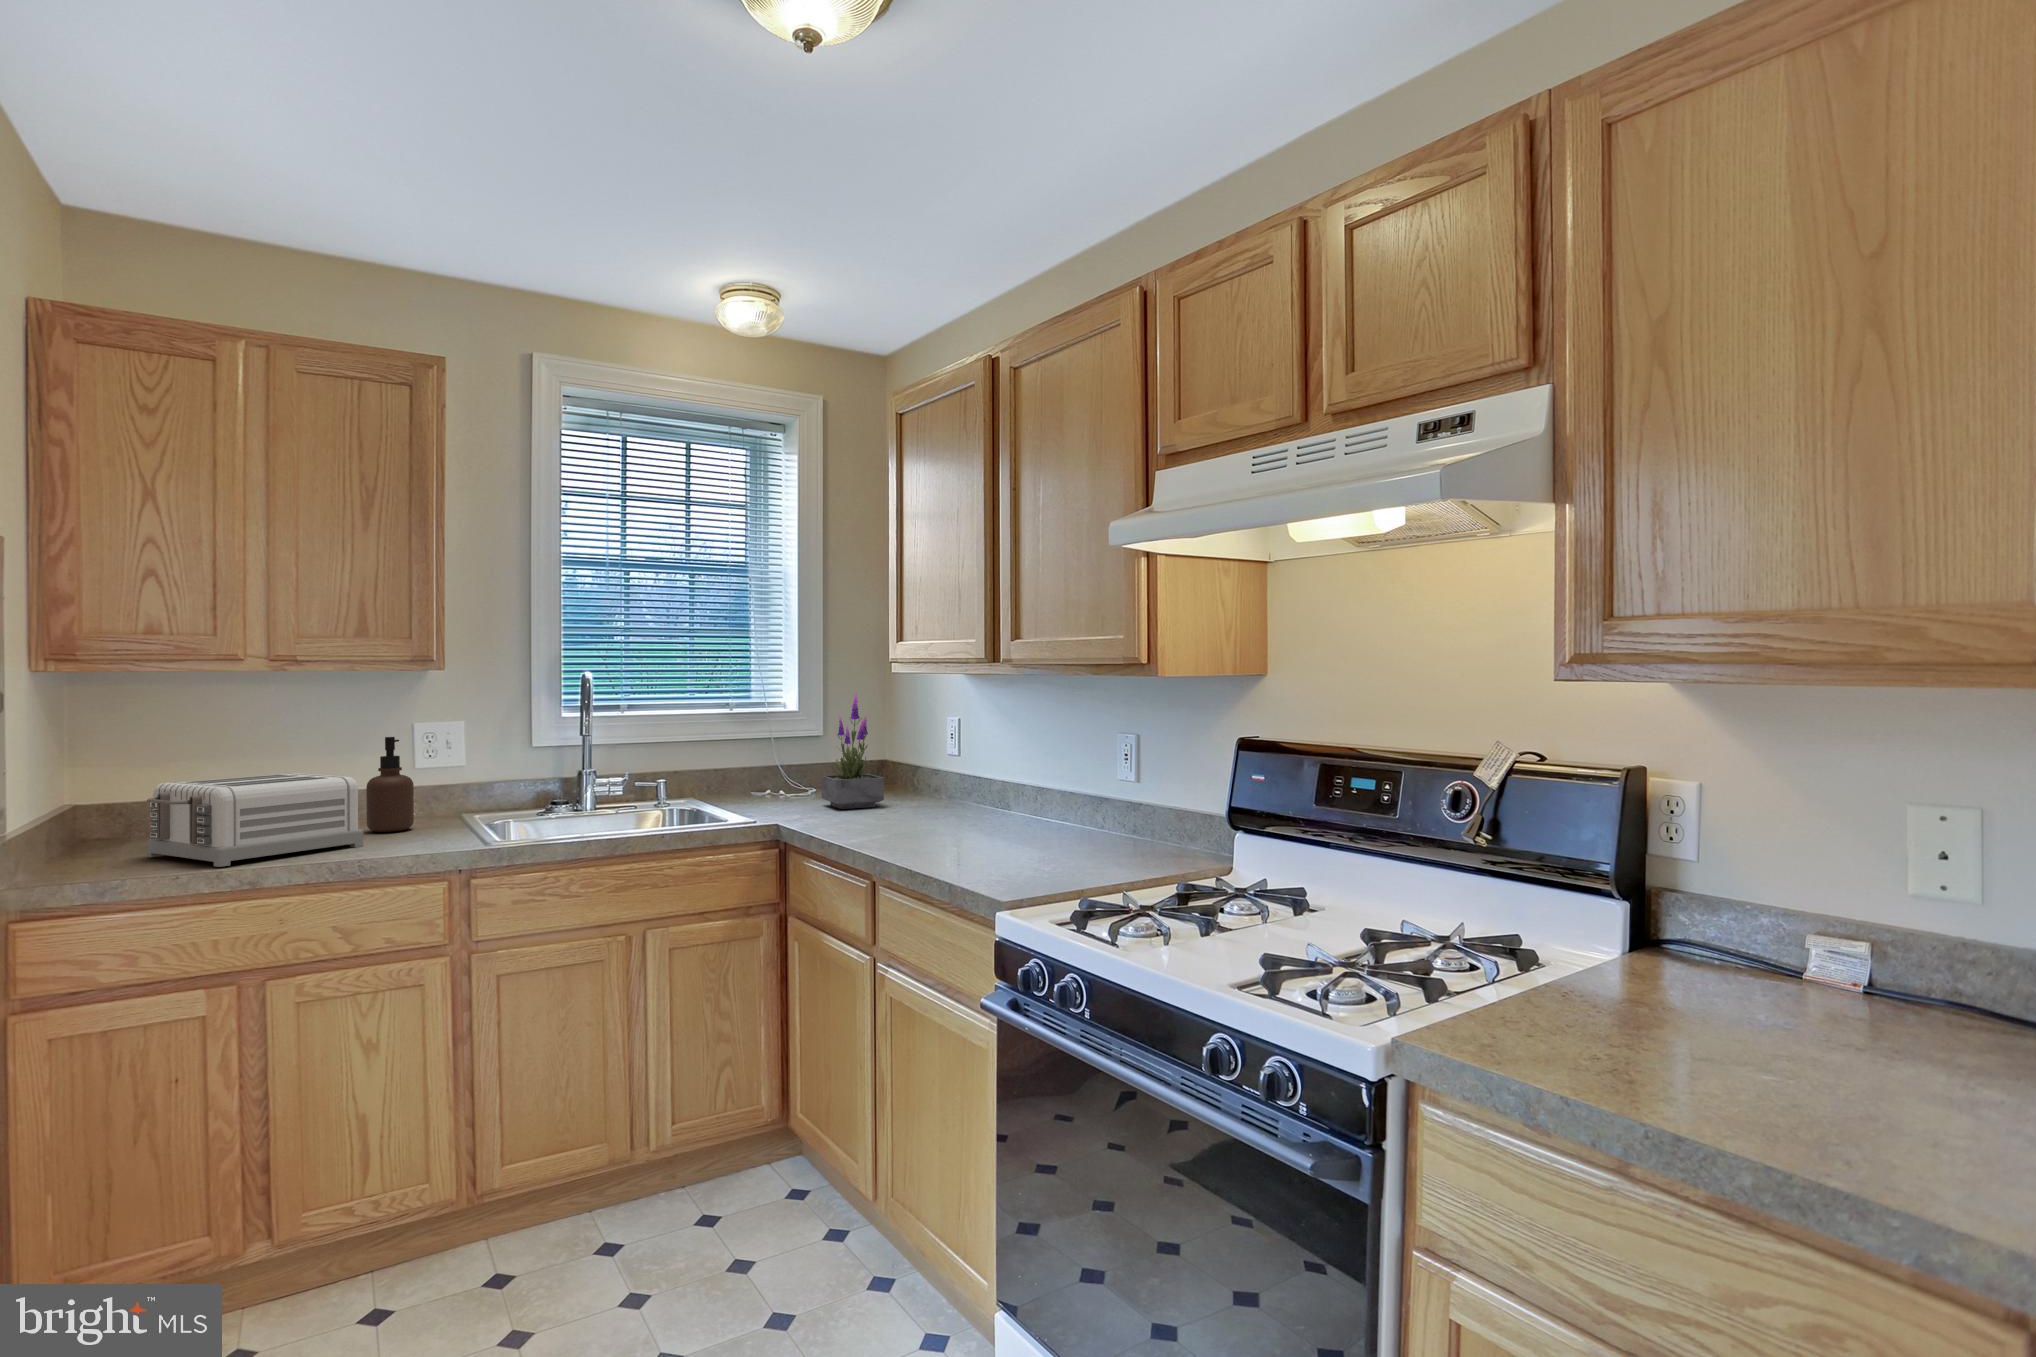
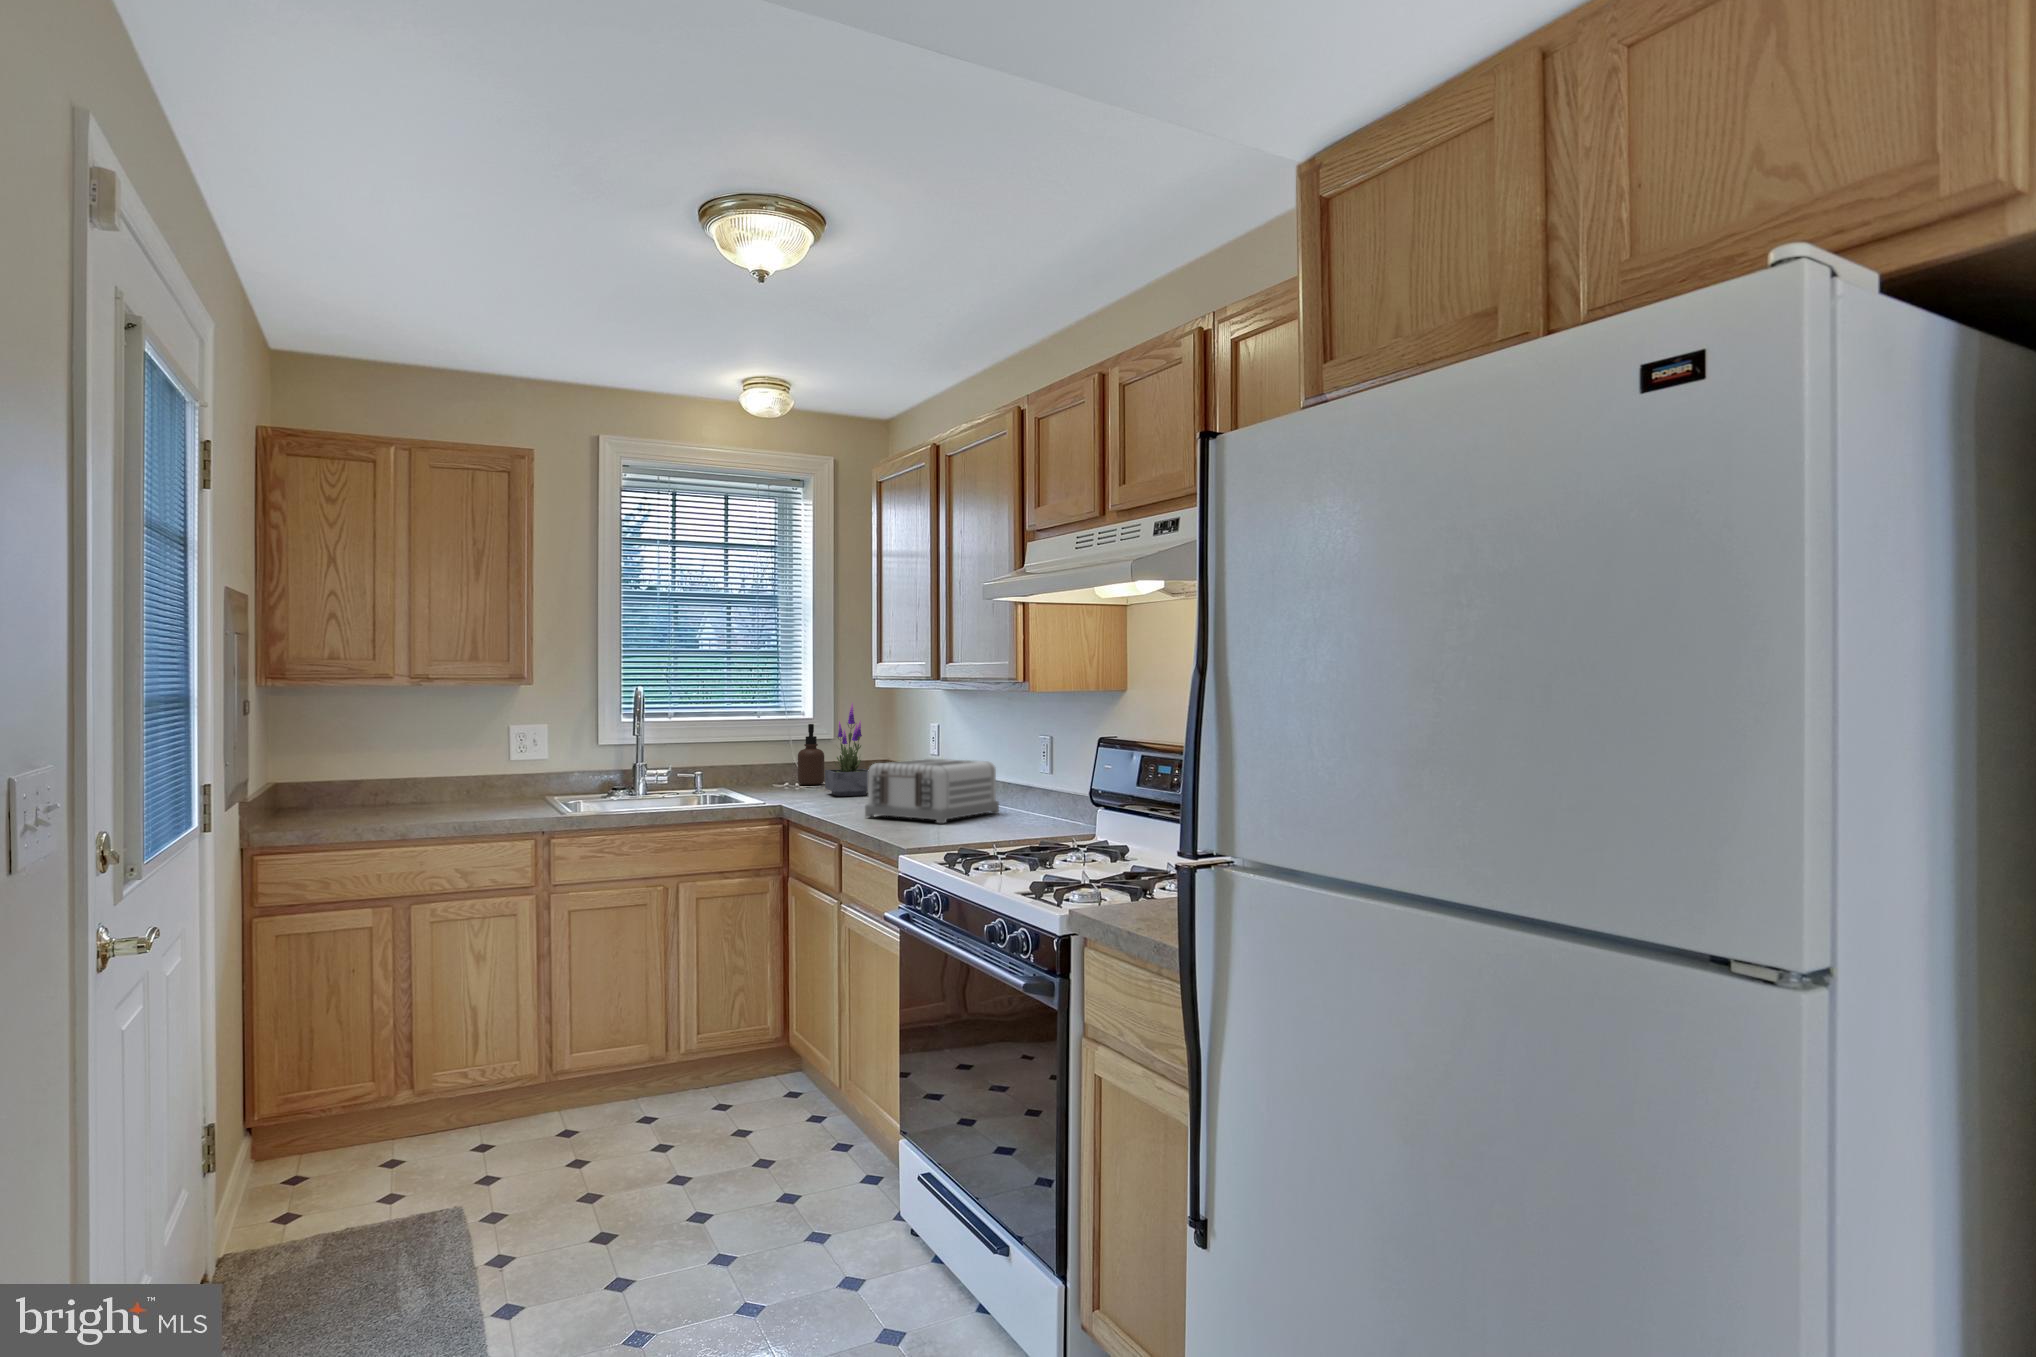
soap dispenser: present [366,737,414,832] -> present [798,724,824,785]
toaster: present [147,773,363,867] -> present [865,759,999,823]

